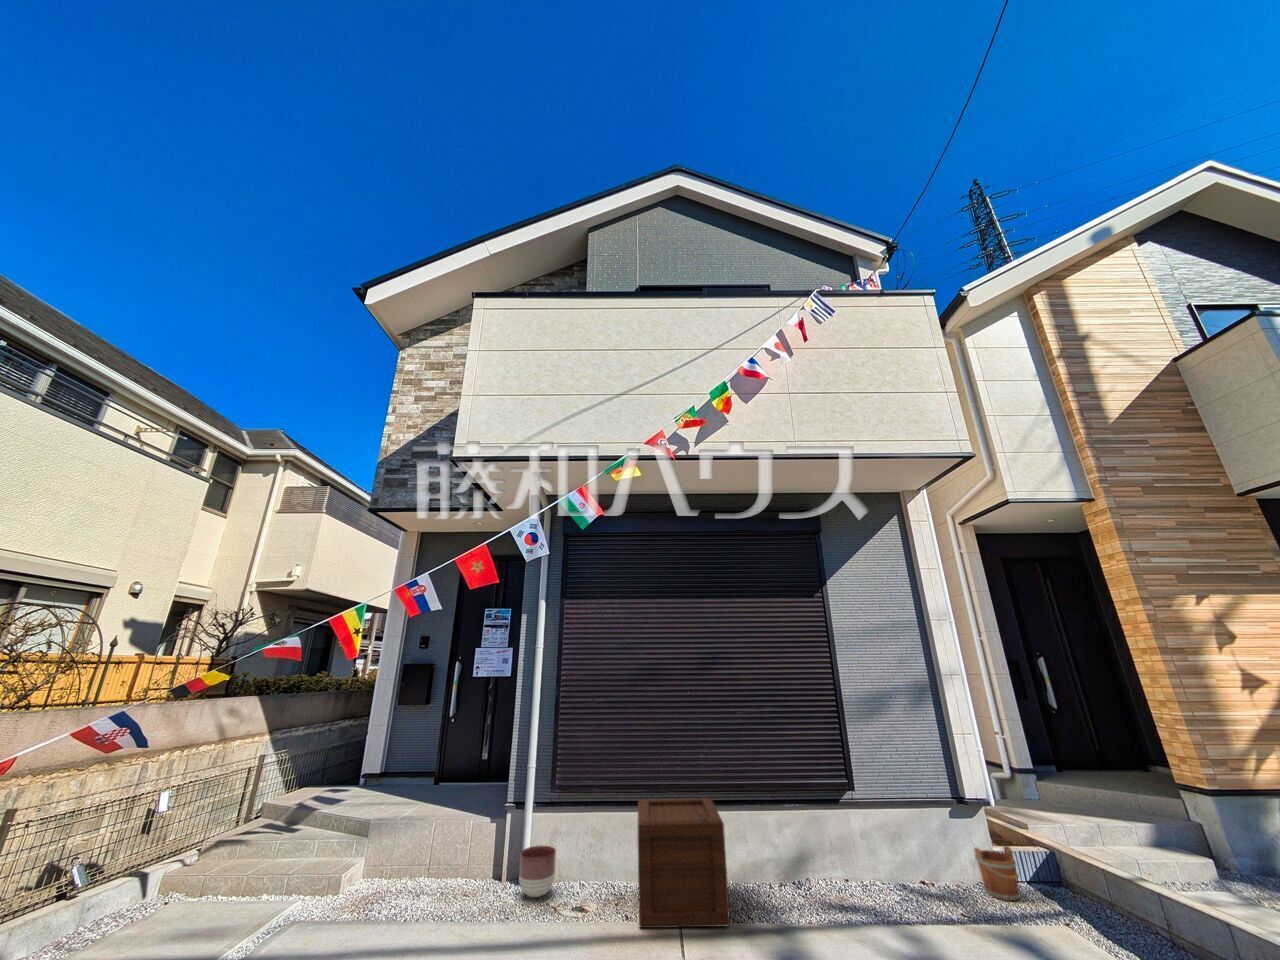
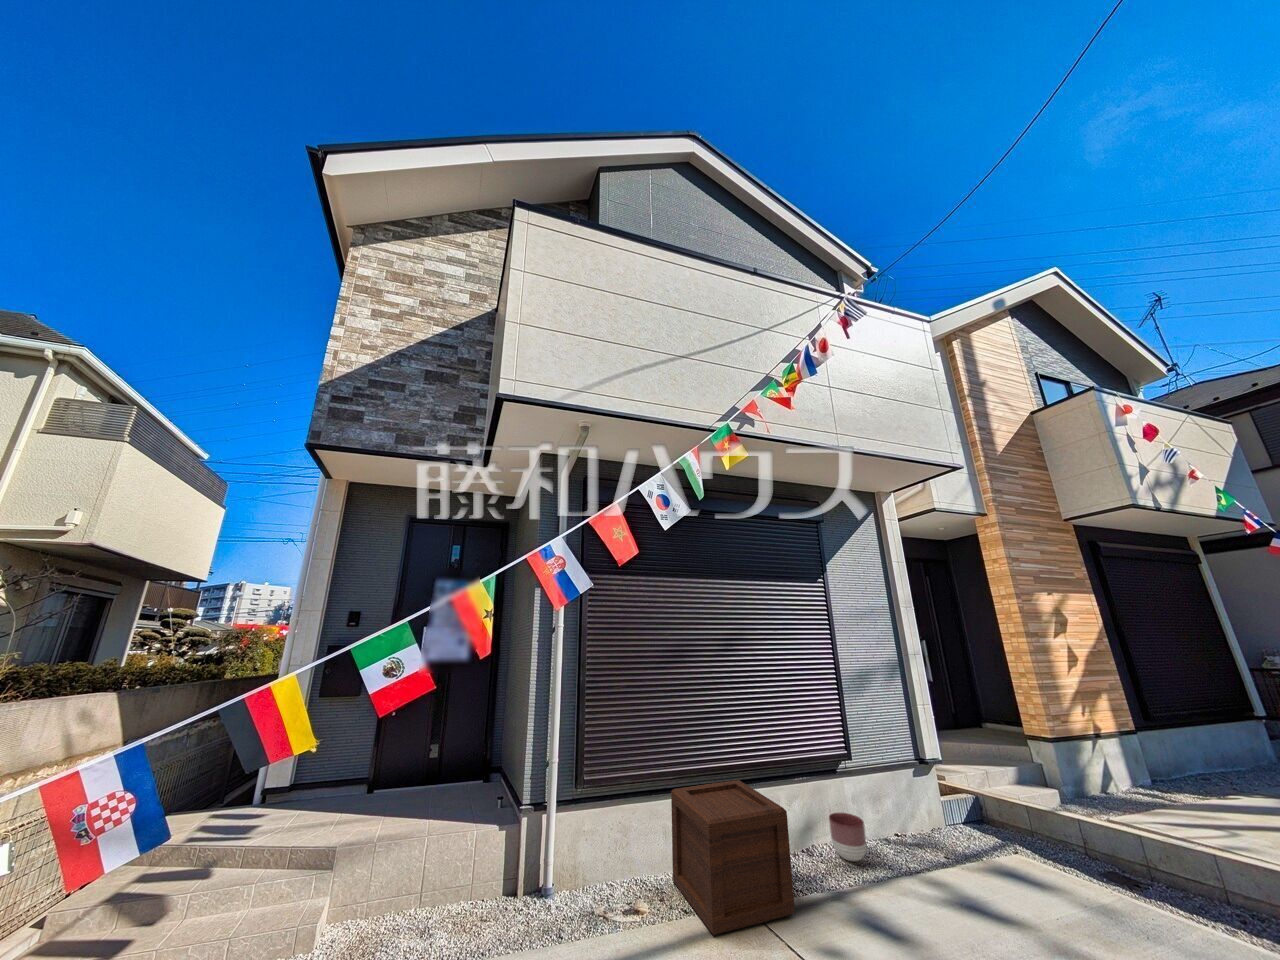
planter: present [519,845,556,897] -> present [829,813,866,861]
bucket: present [974,846,1021,901] -> none [932,795,972,842]

